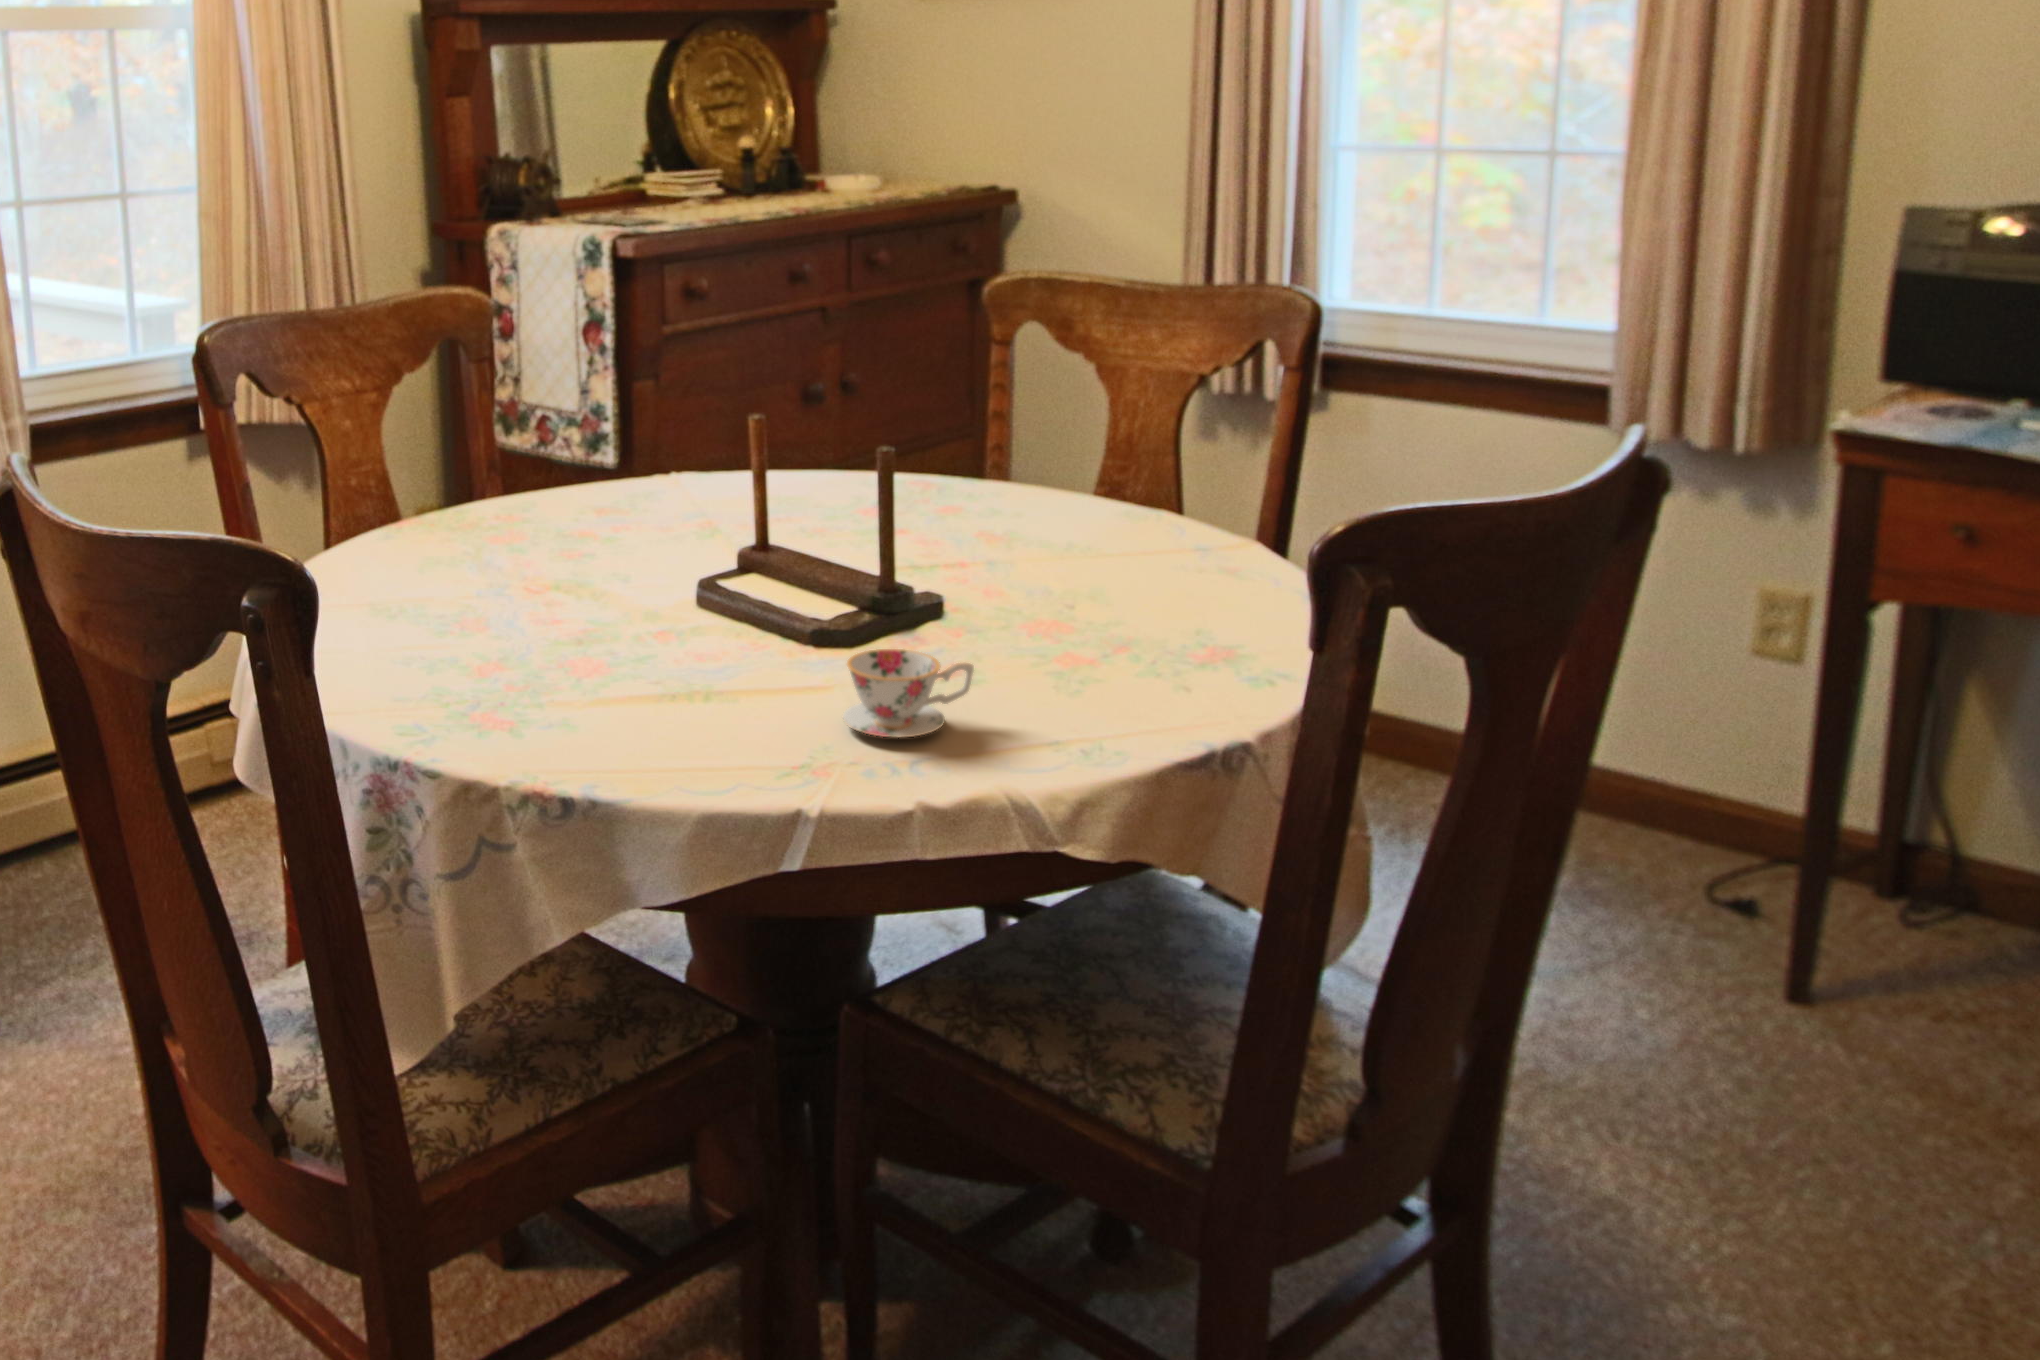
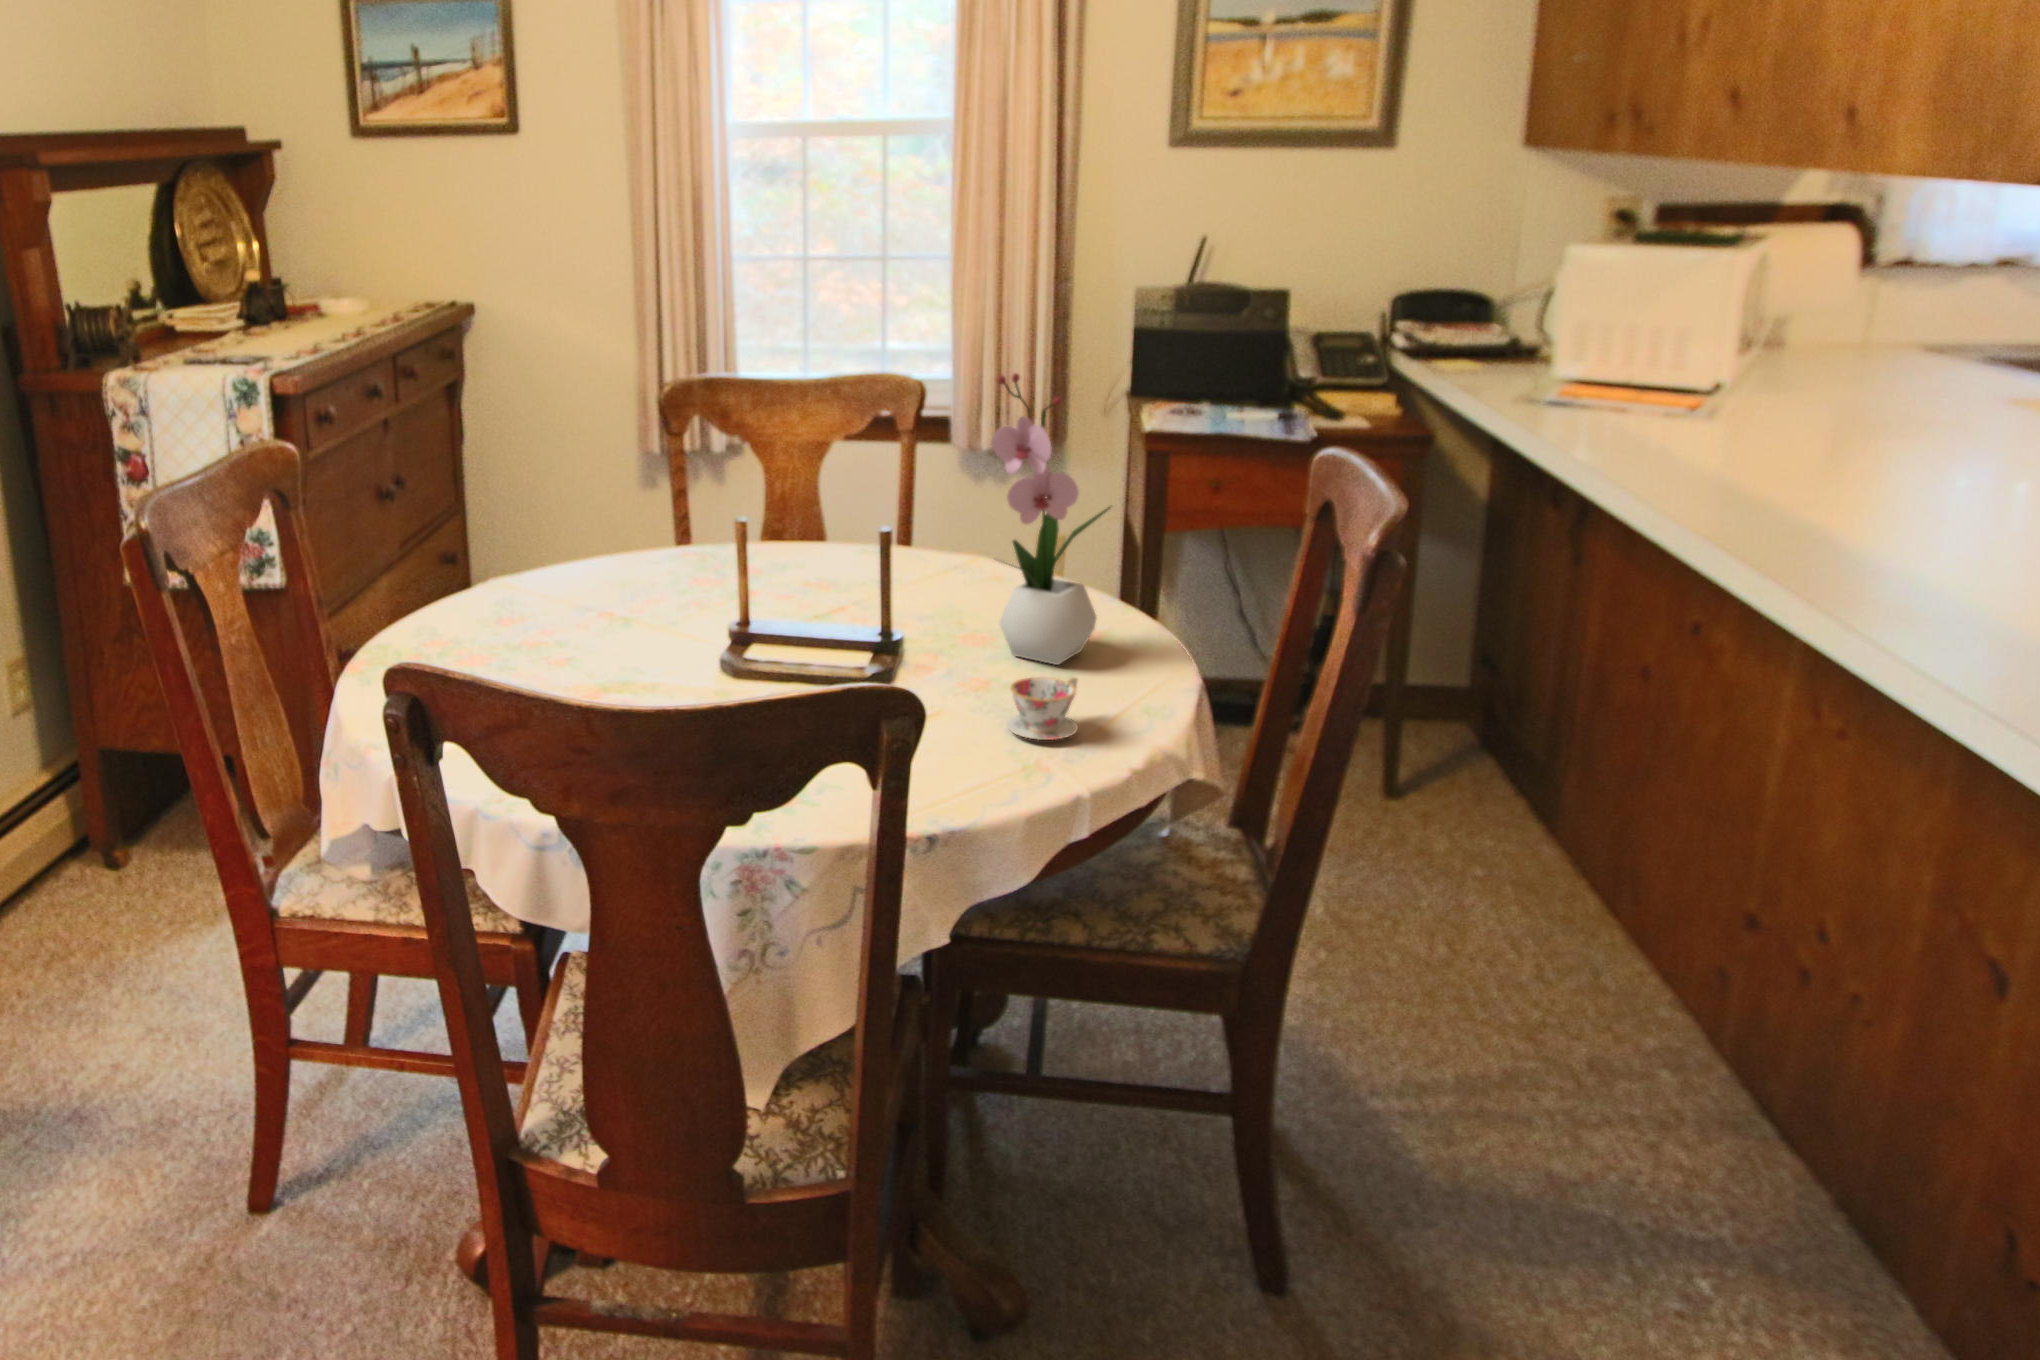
flower arrangement: none [980,229,1183,661] -> present [991,373,1111,665]

